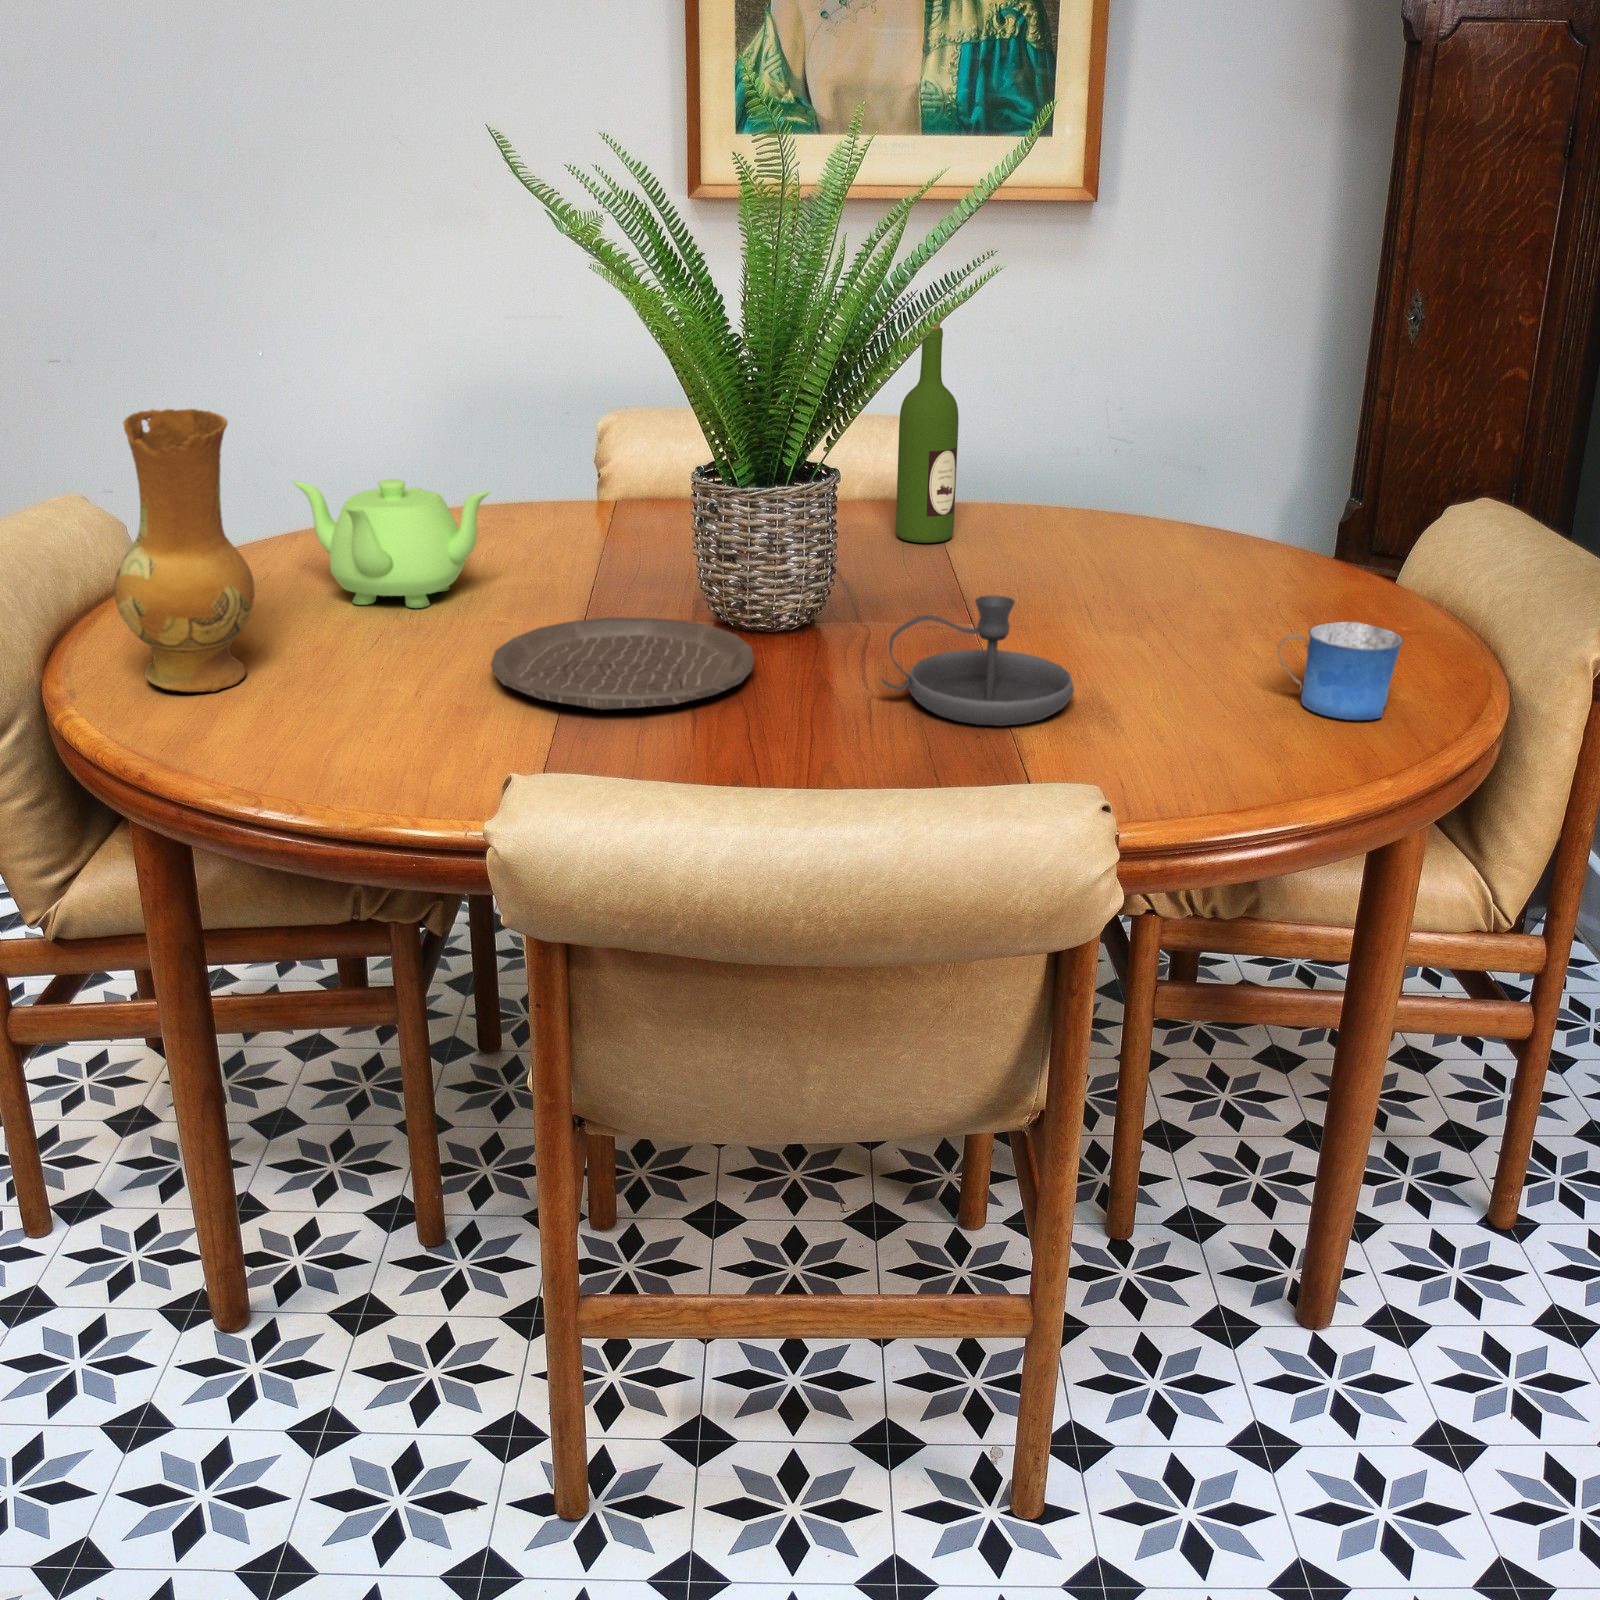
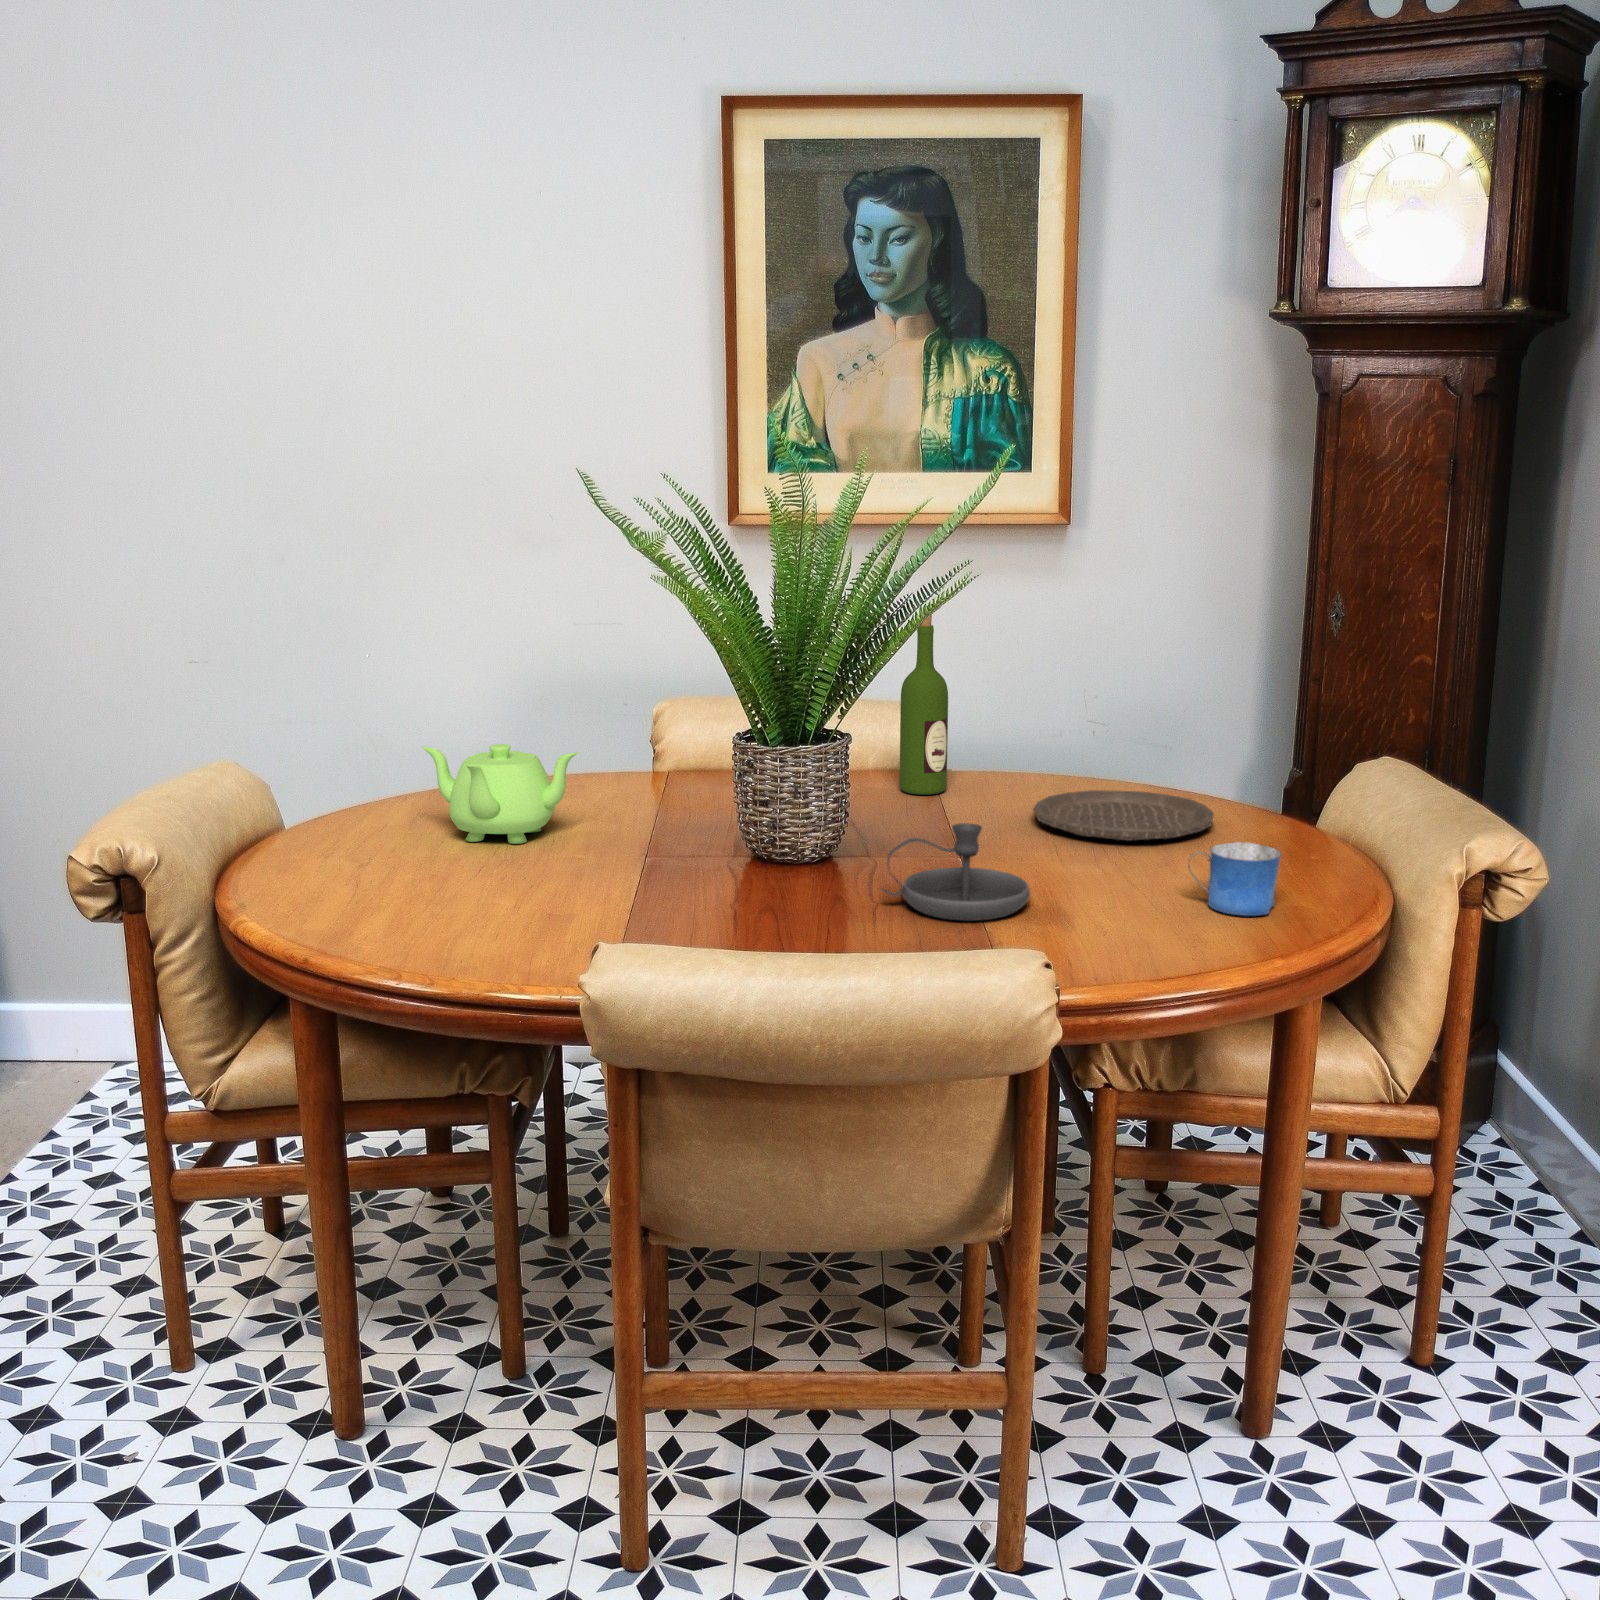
ceramic jug: present [114,409,255,692] -> none [298,689,401,902]
plate: present [491,617,754,710] -> present [1033,790,1214,841]

